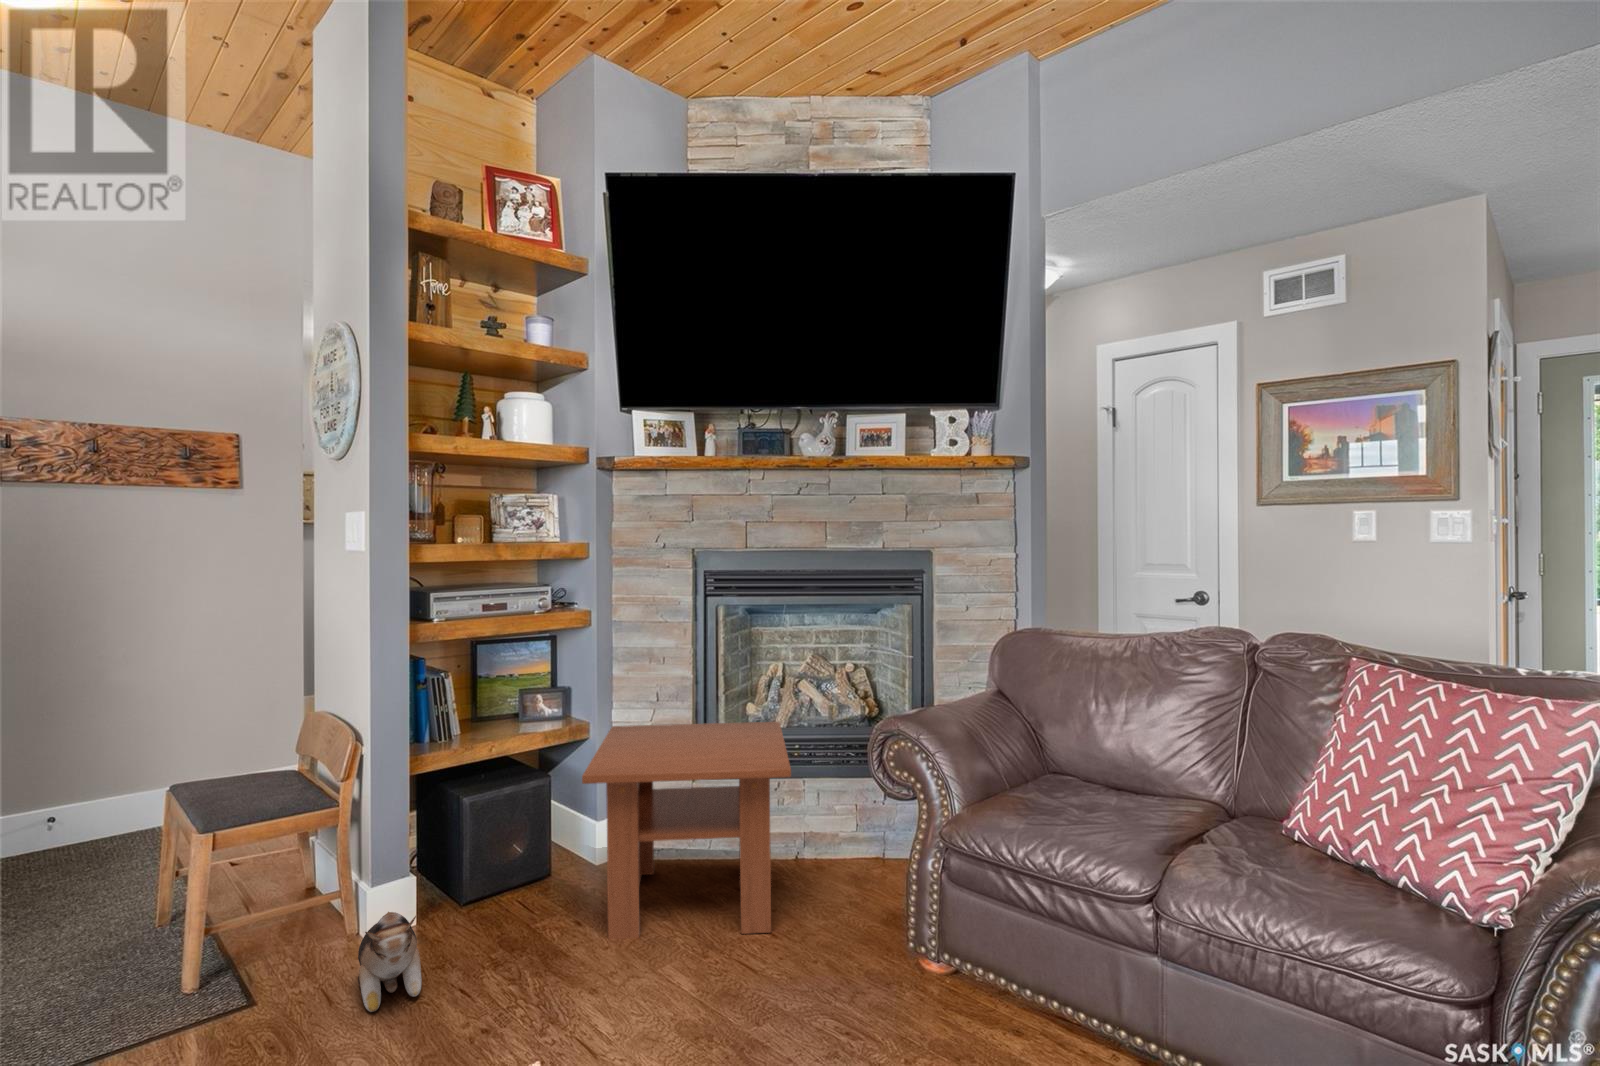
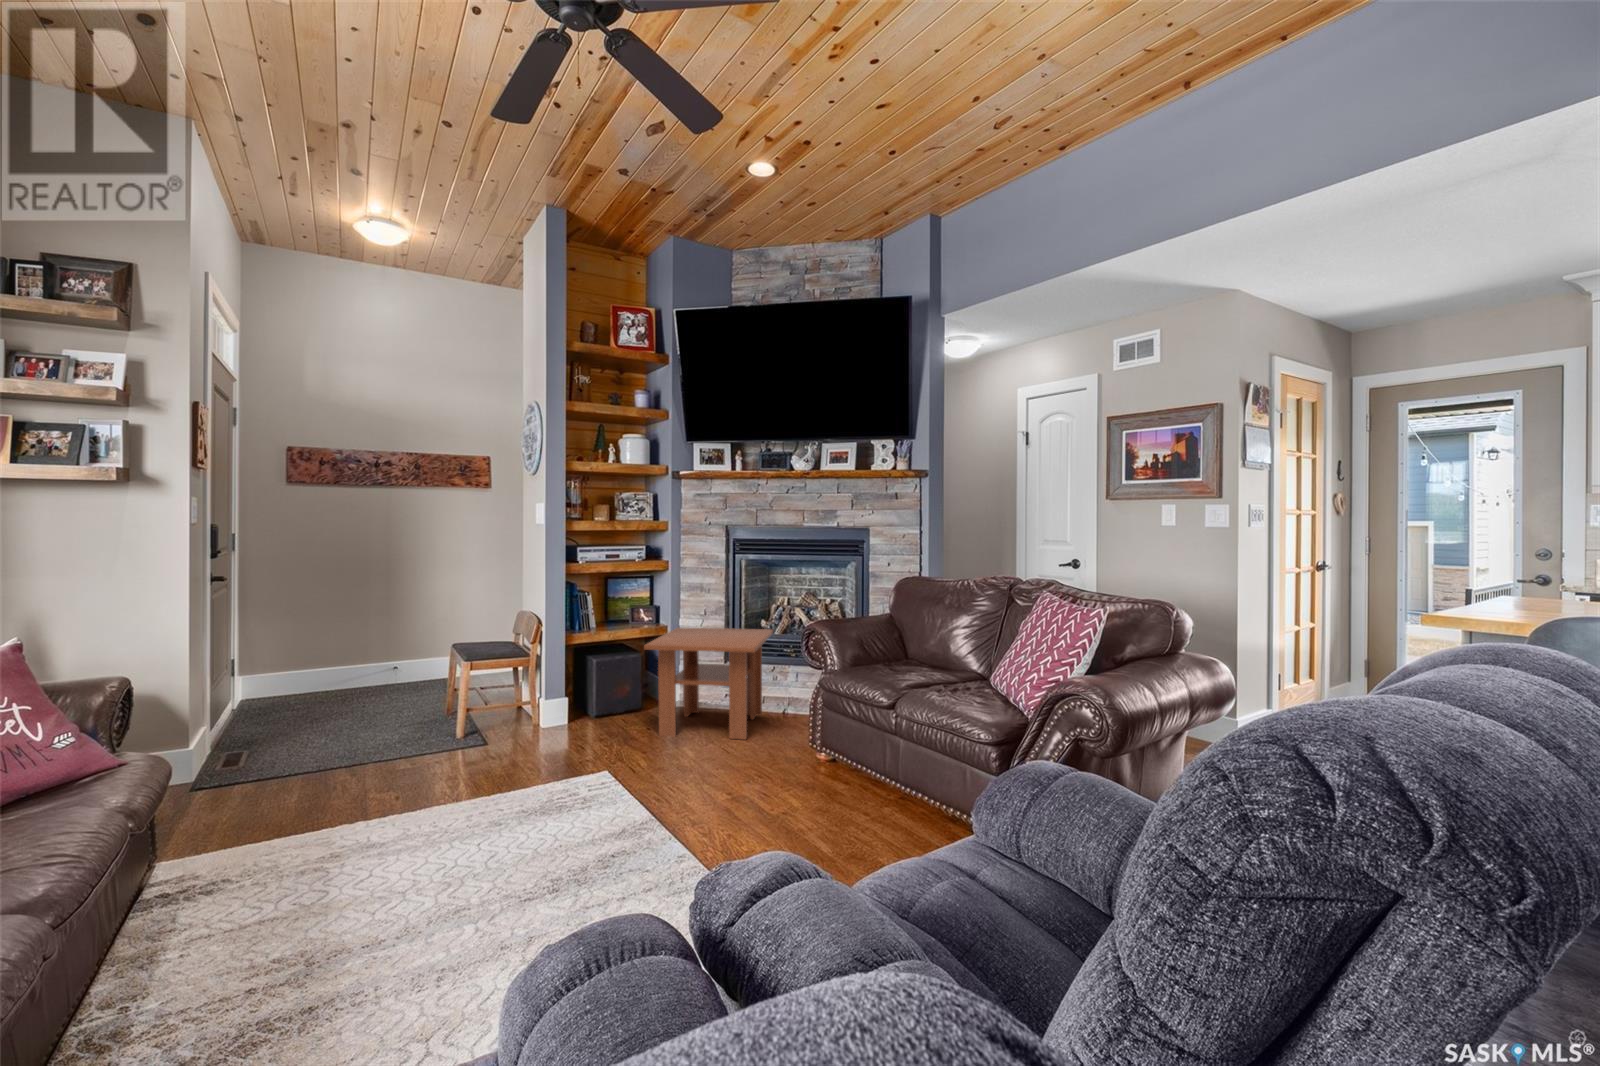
plush toy: present [358,912,422,1012] -> none [531,702,561,750]

